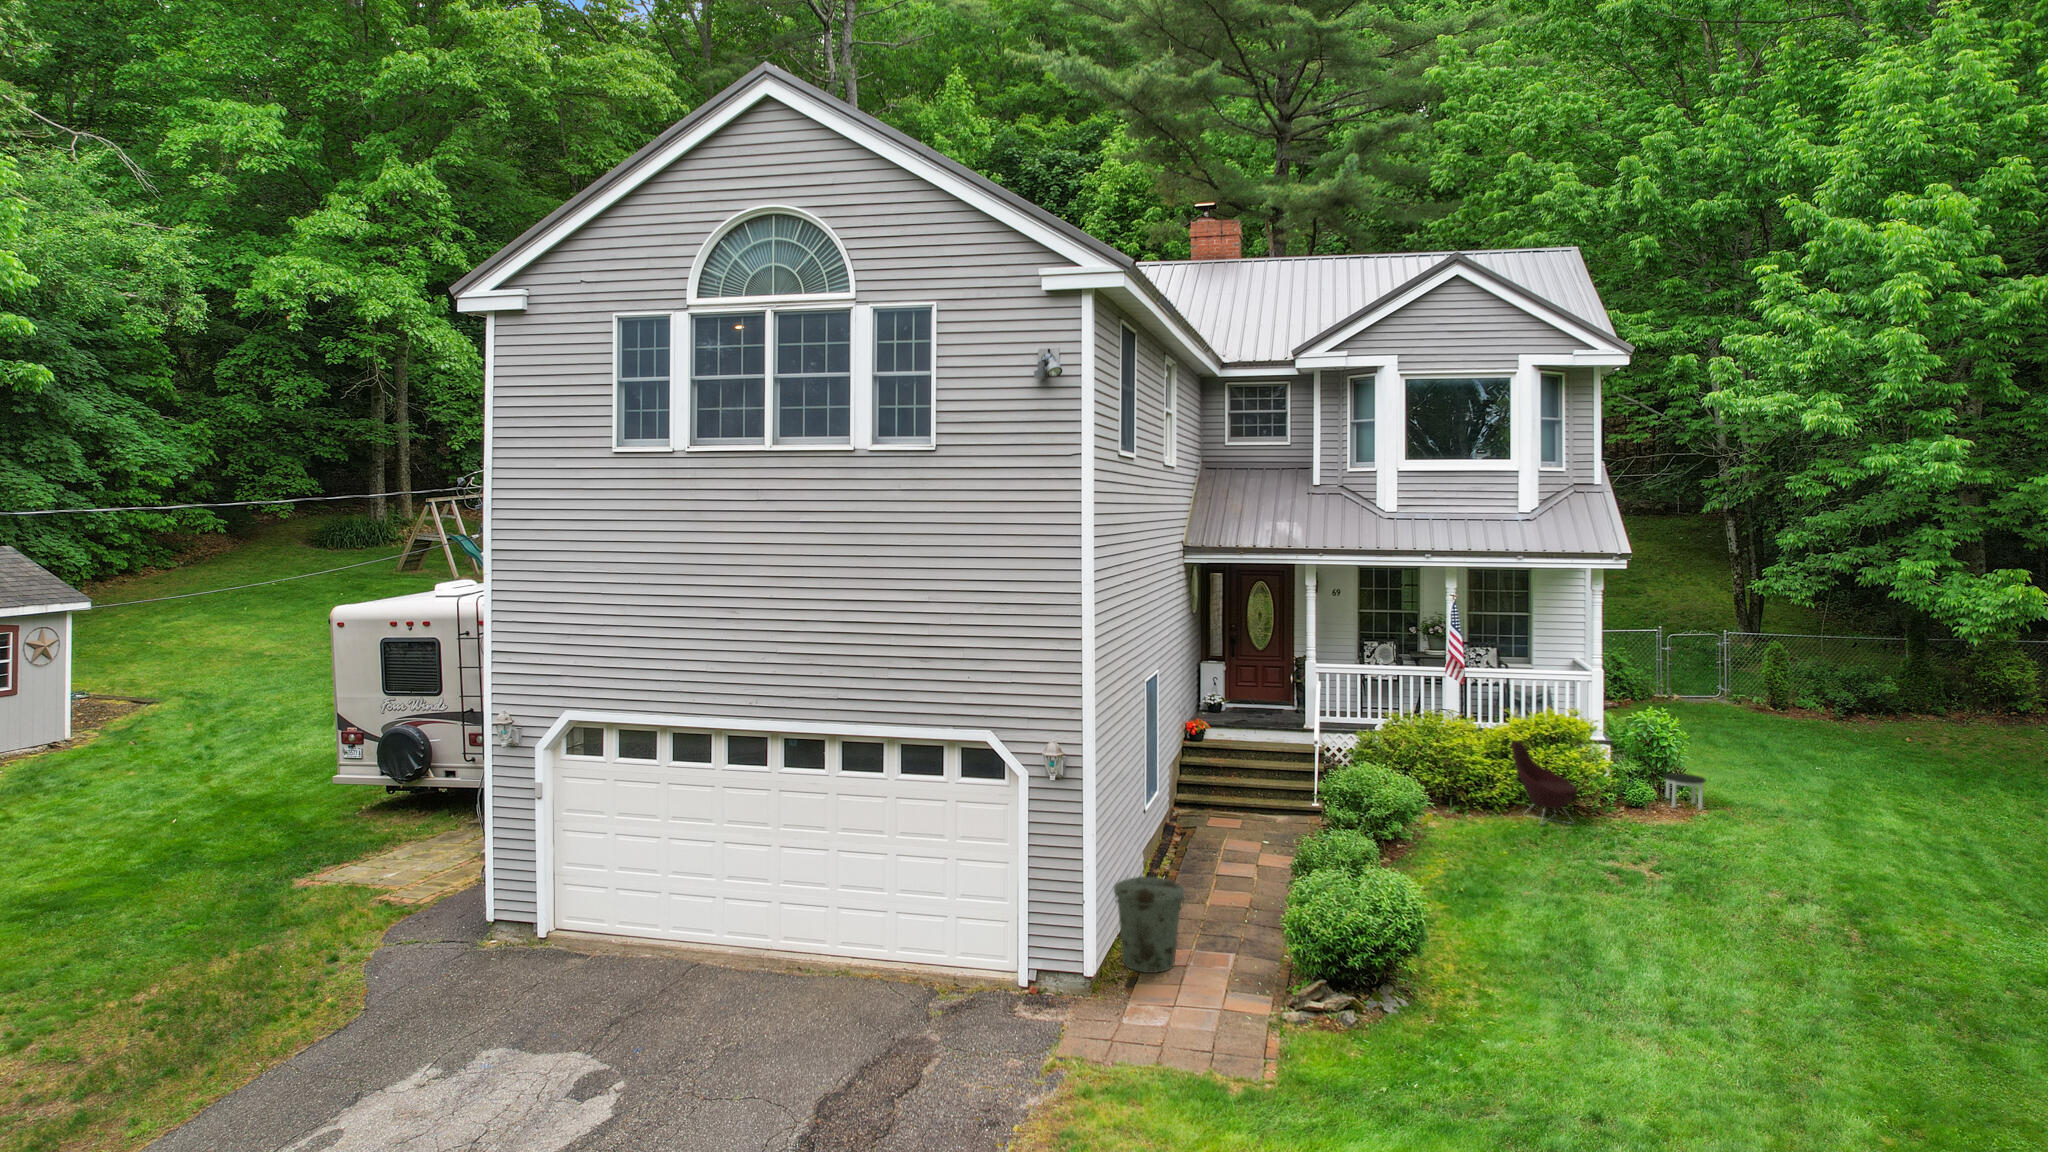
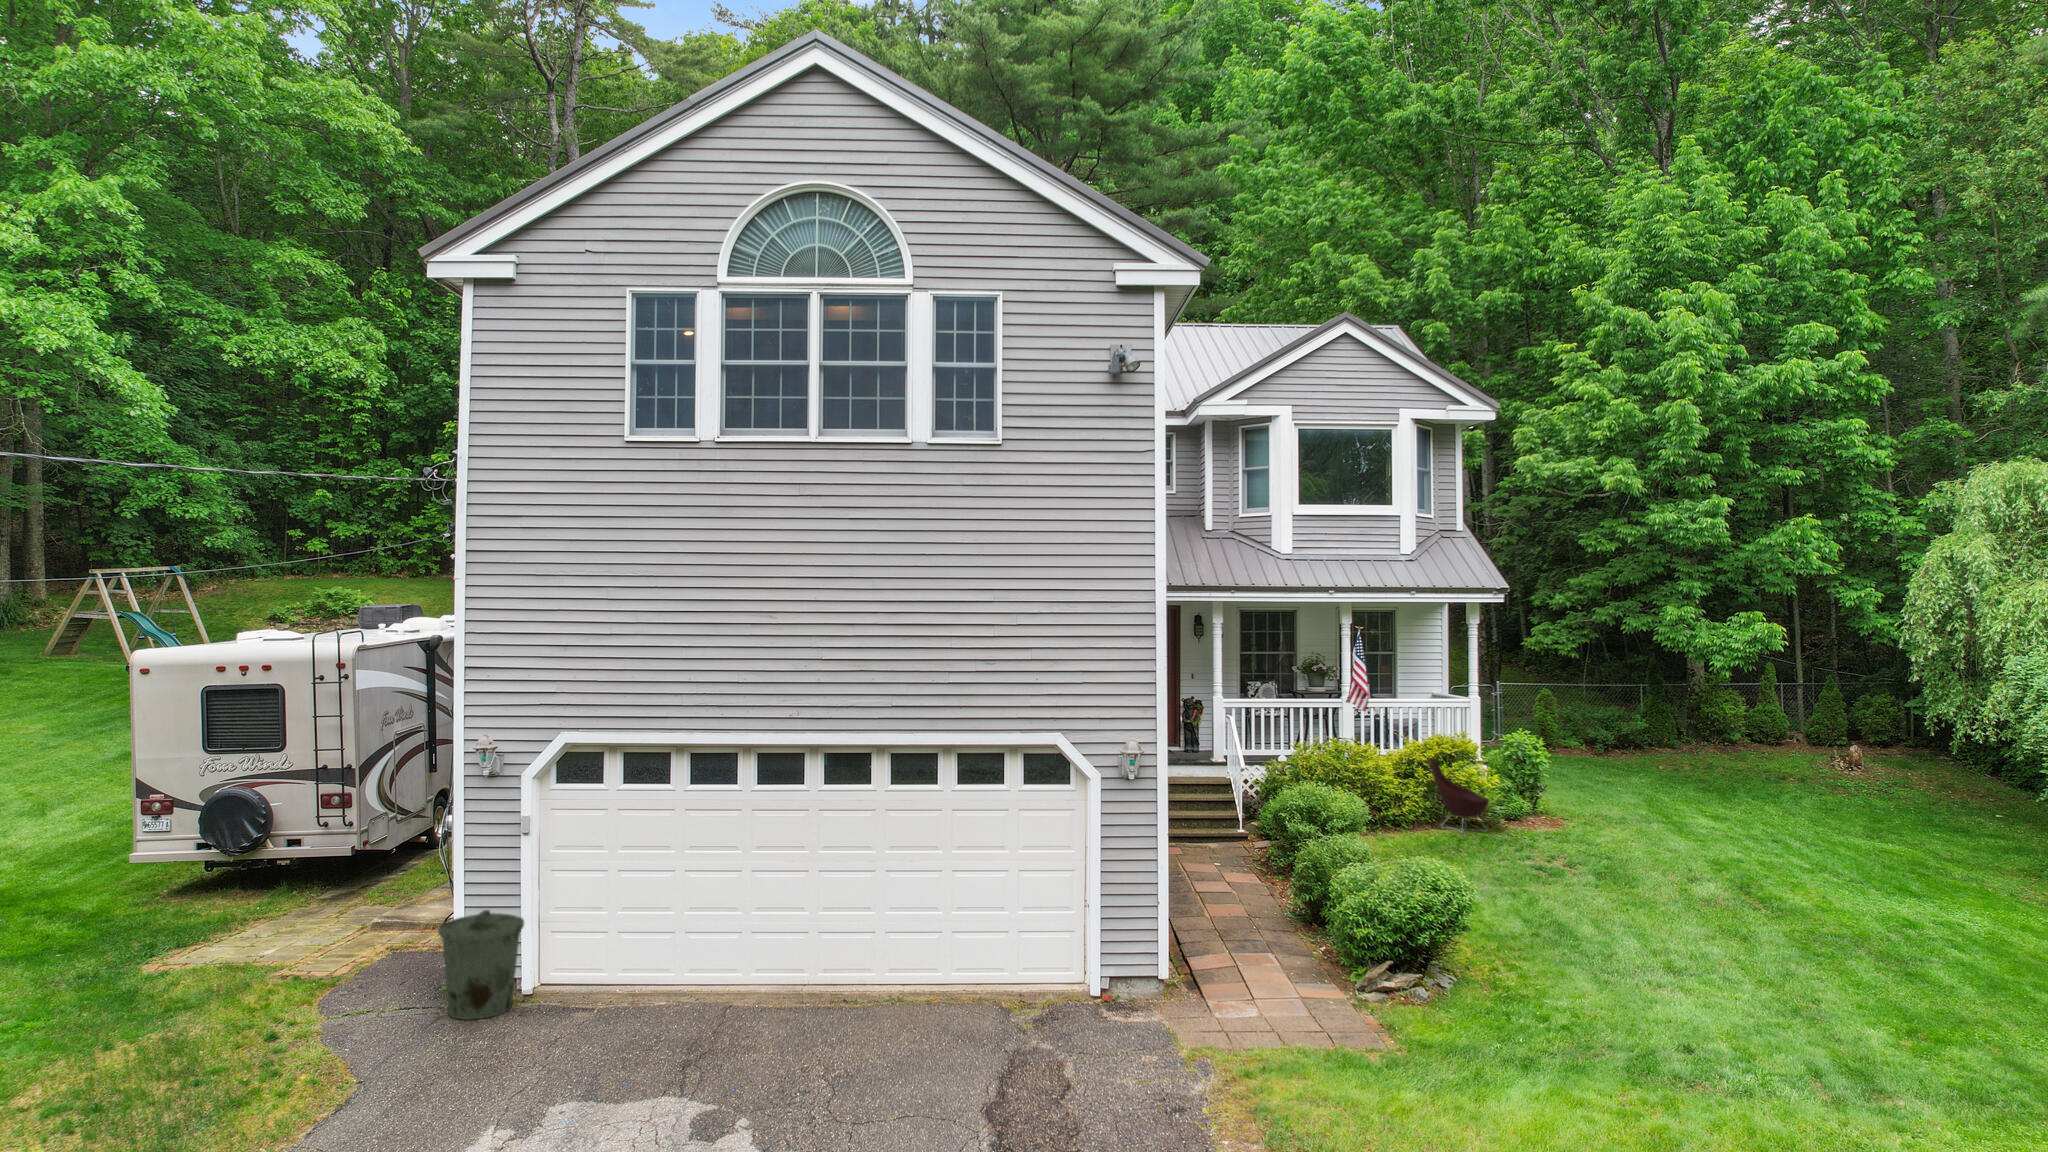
round table: present [1664,773,1706,810] -> none [1541,786,1578,817]
trash can: present [1114,876,1184,973] -> present [438,910,524,1020]

